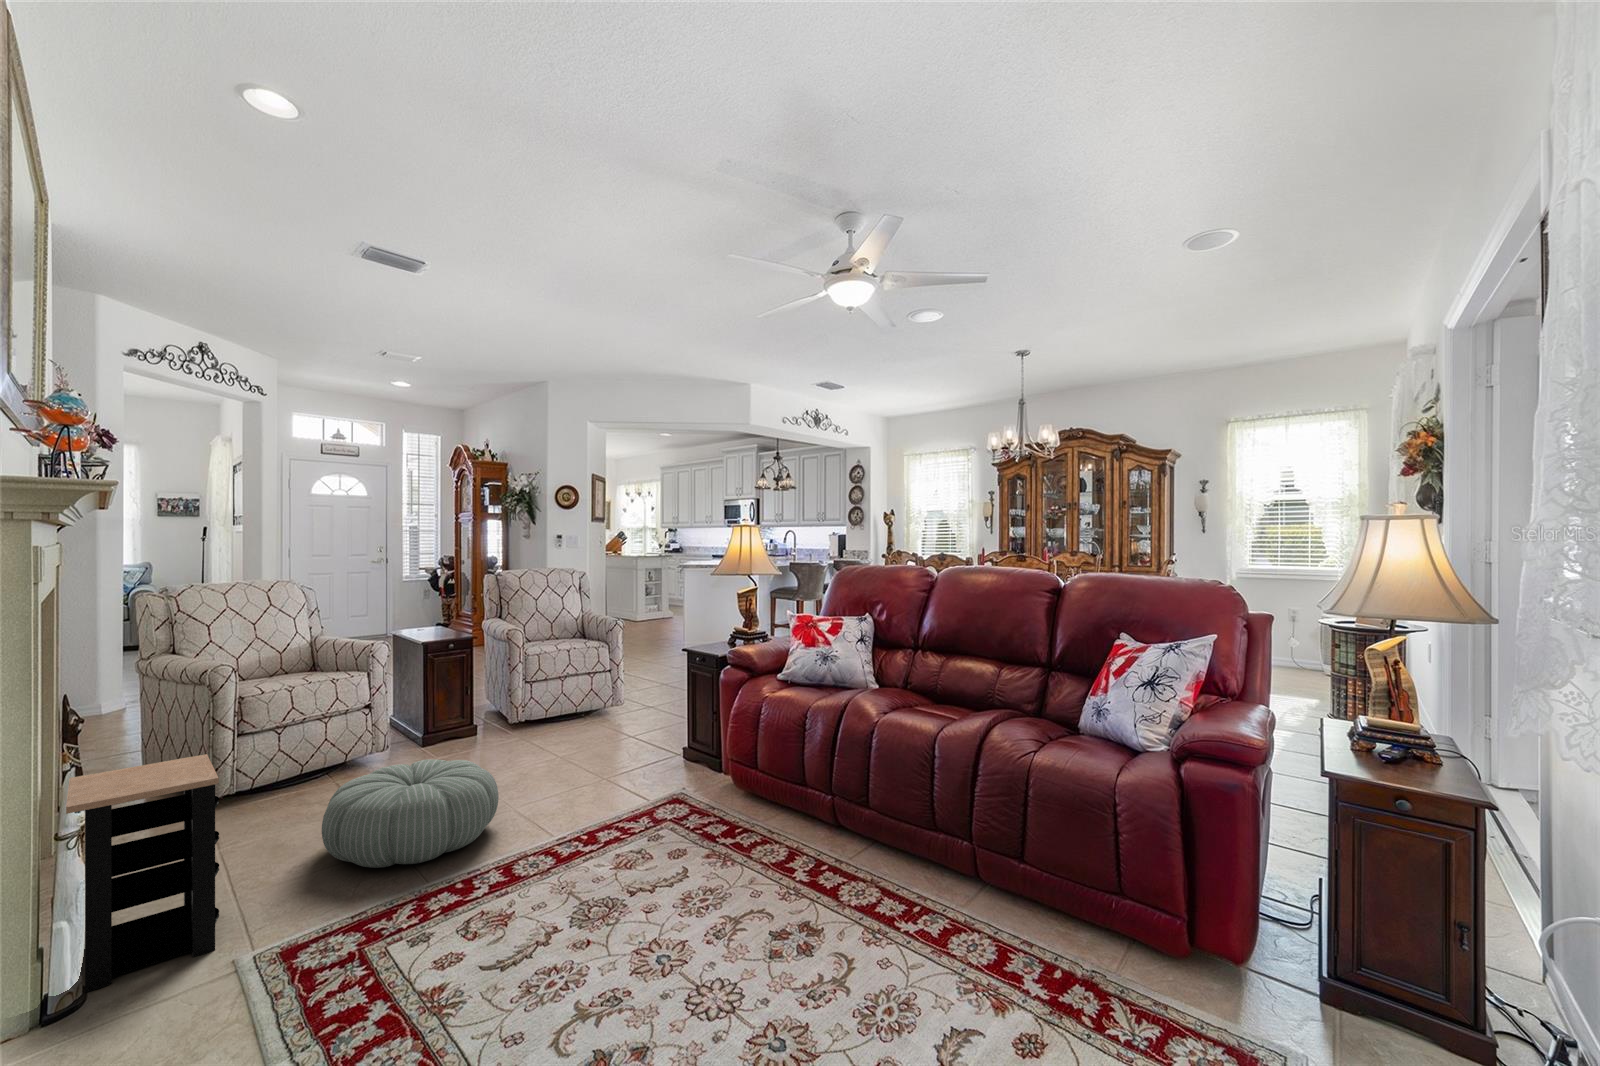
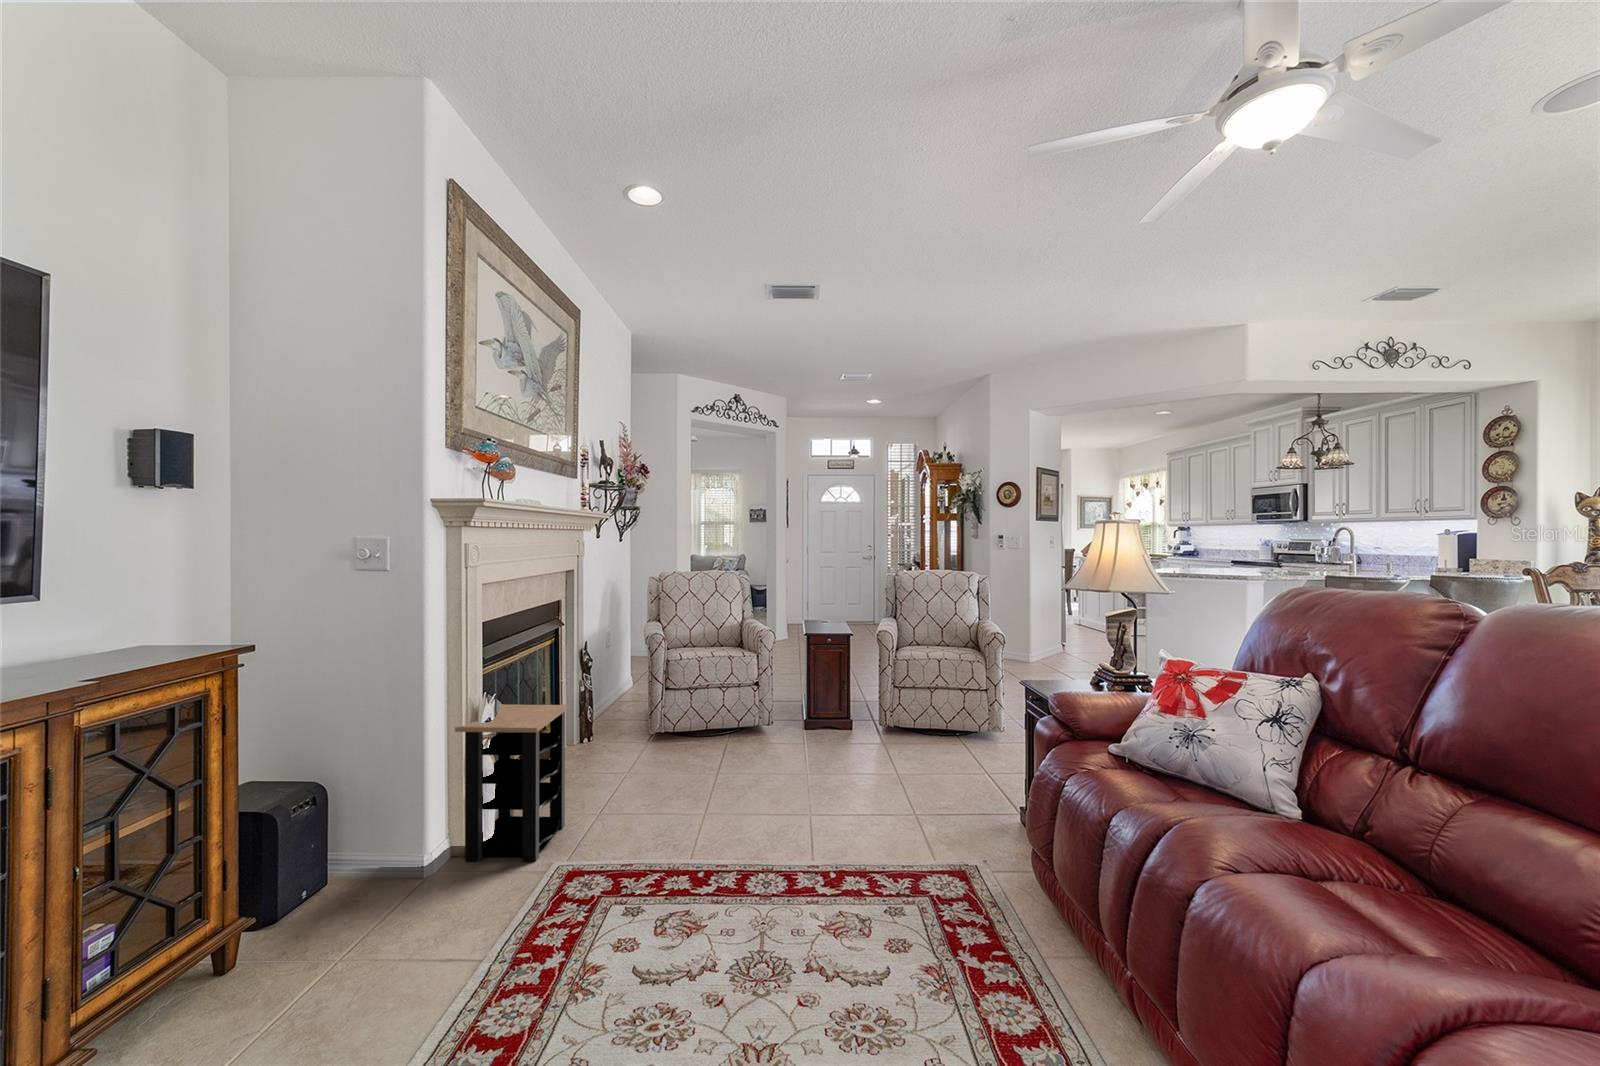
pouf: present [322,759,499,868] -> none [645,743,788,844]

